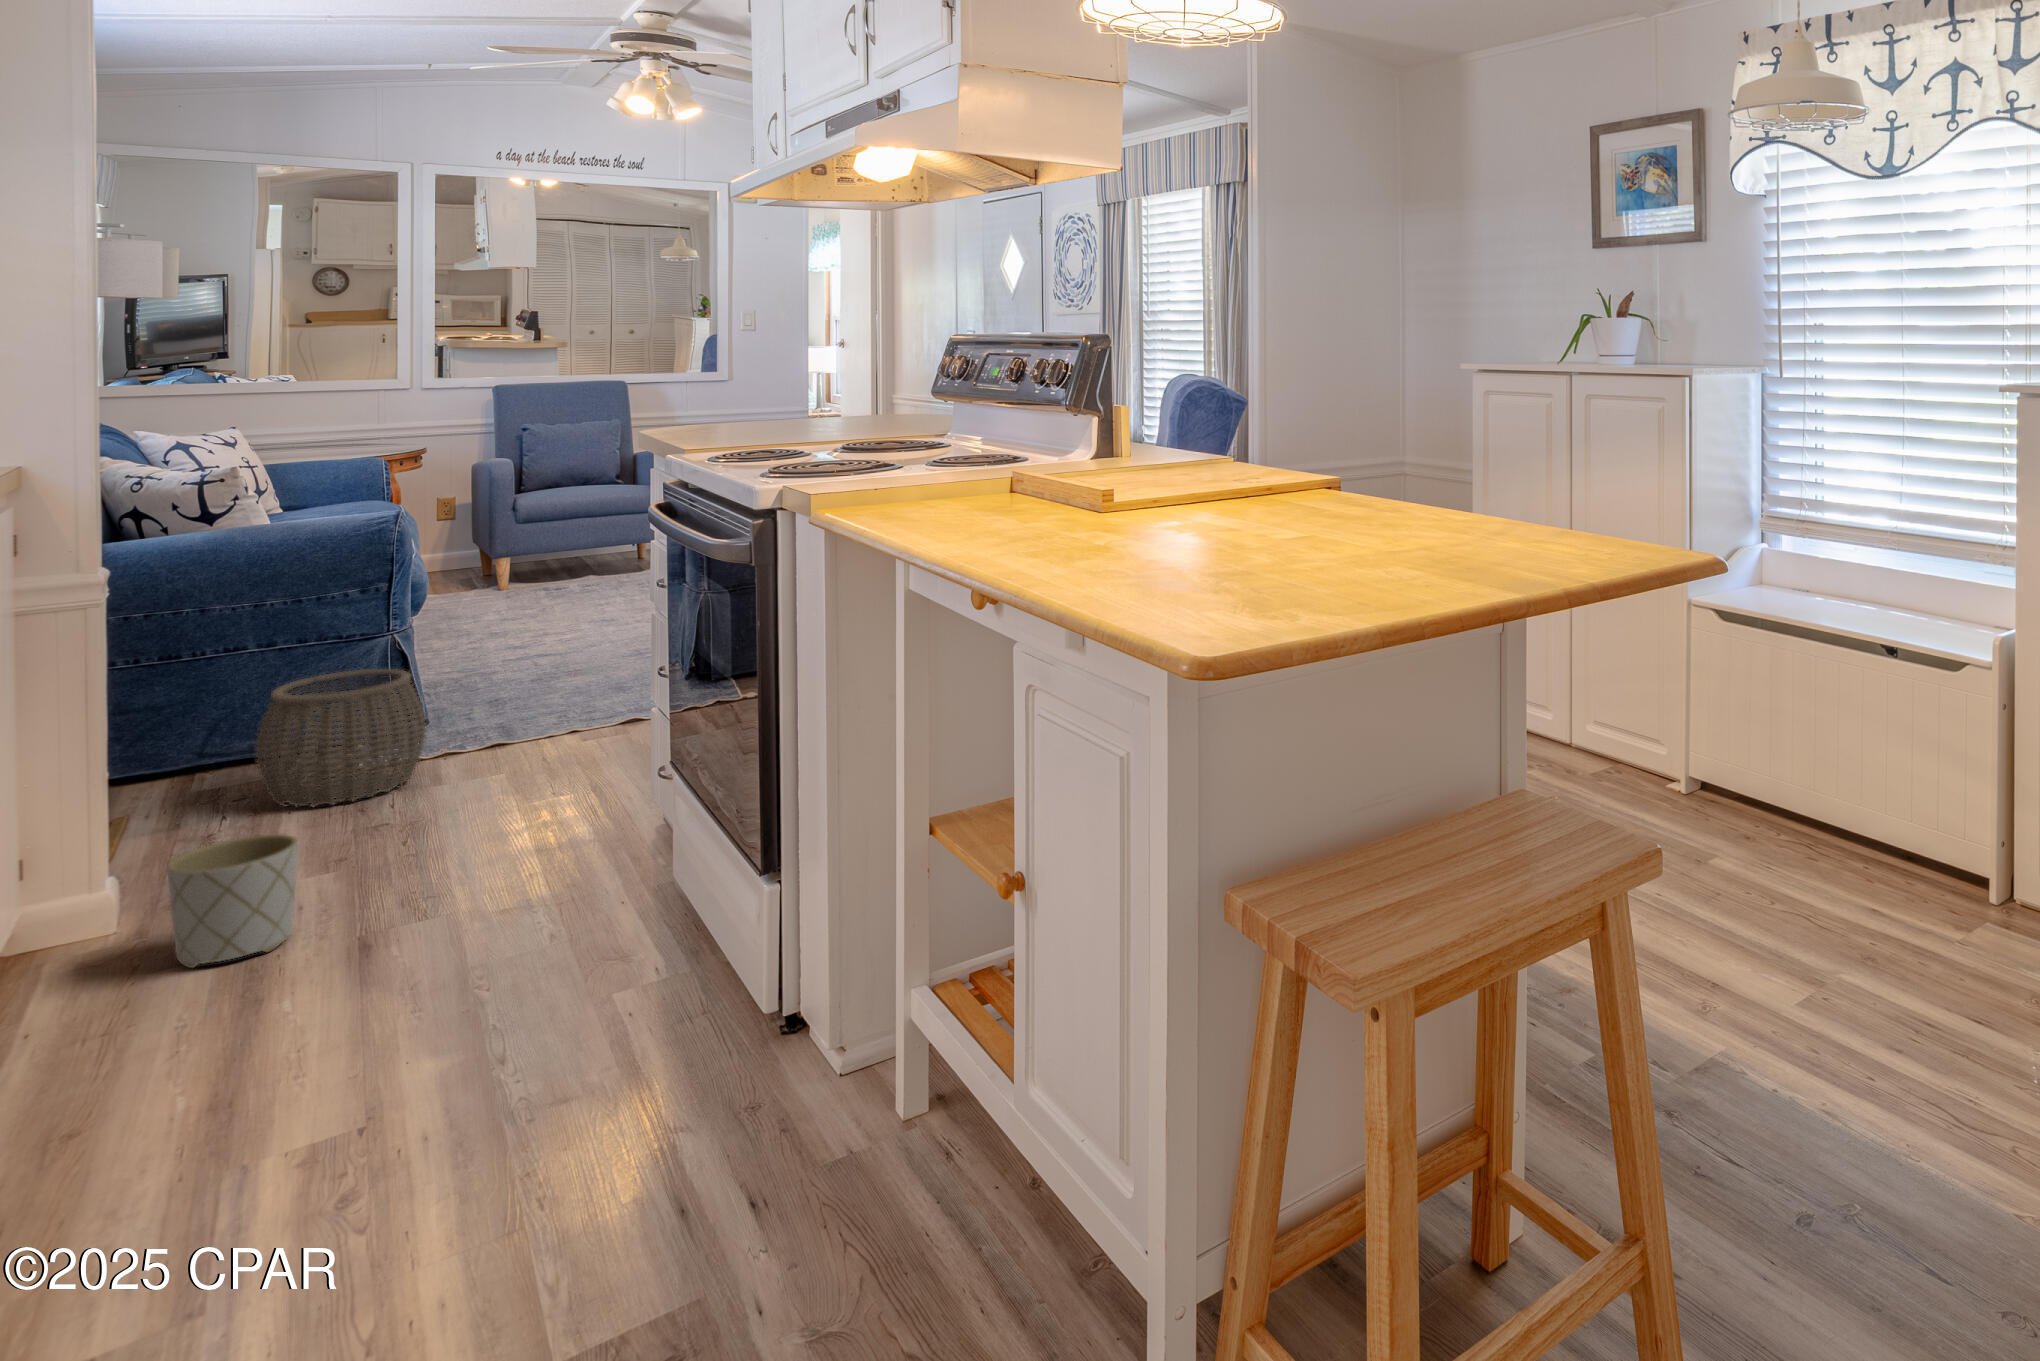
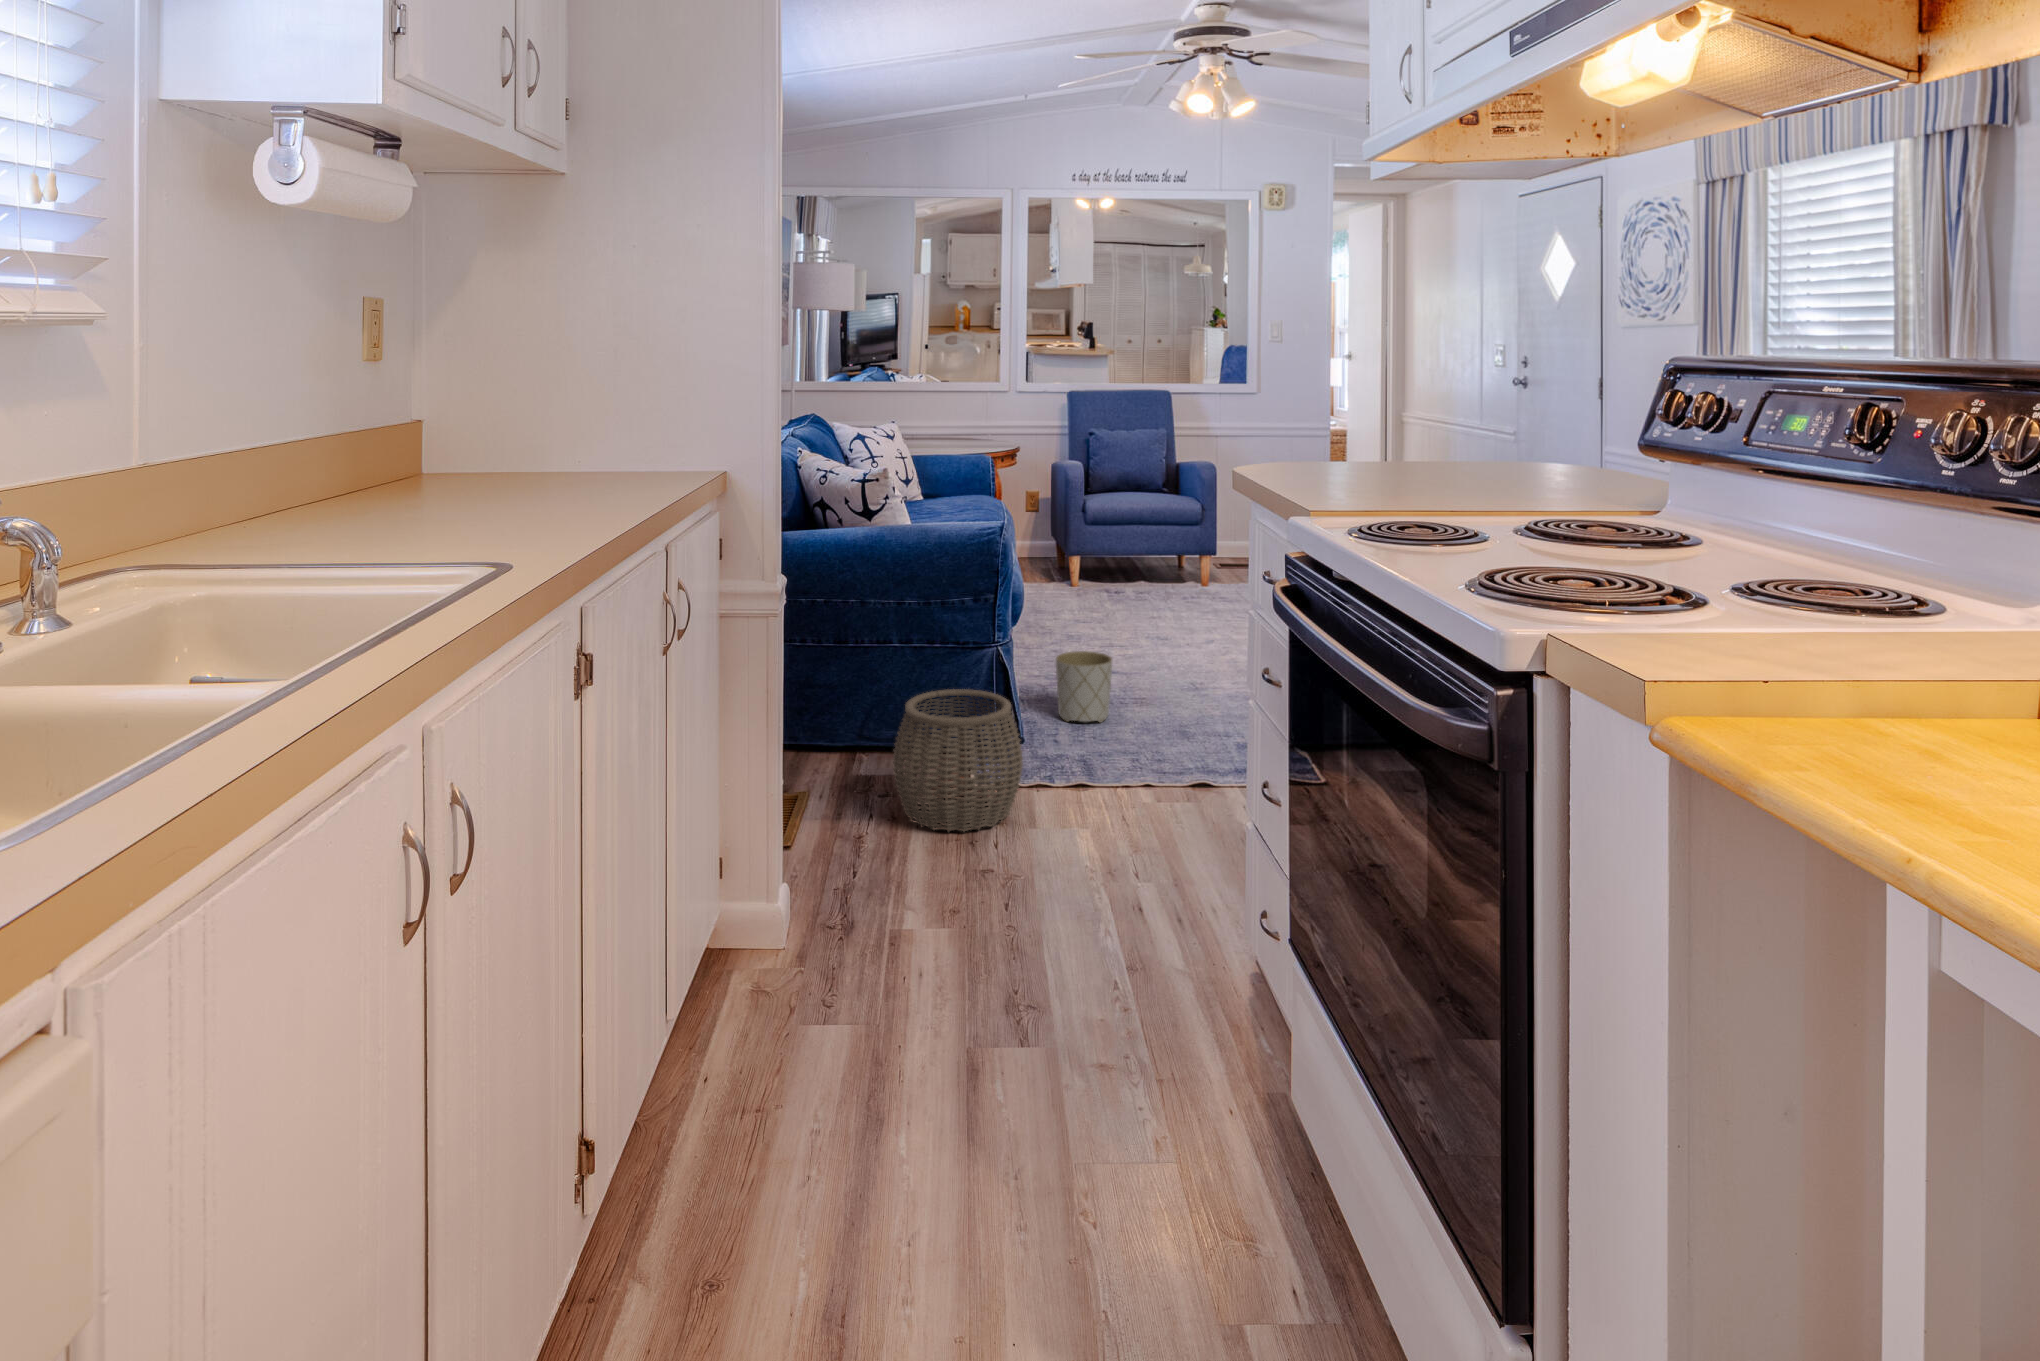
planter: present [167,834,298,968] -> present [1056,651,1112,722]

